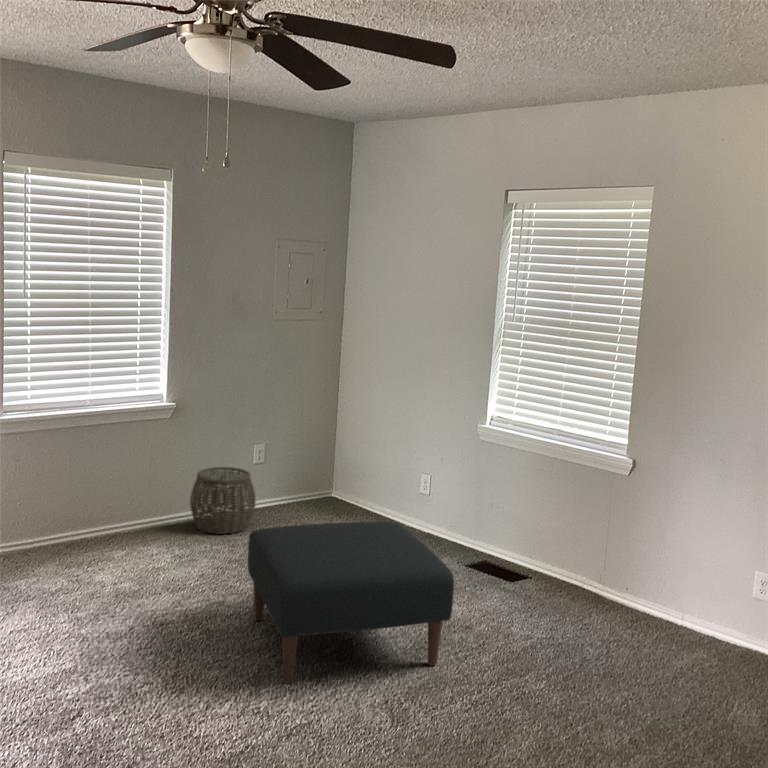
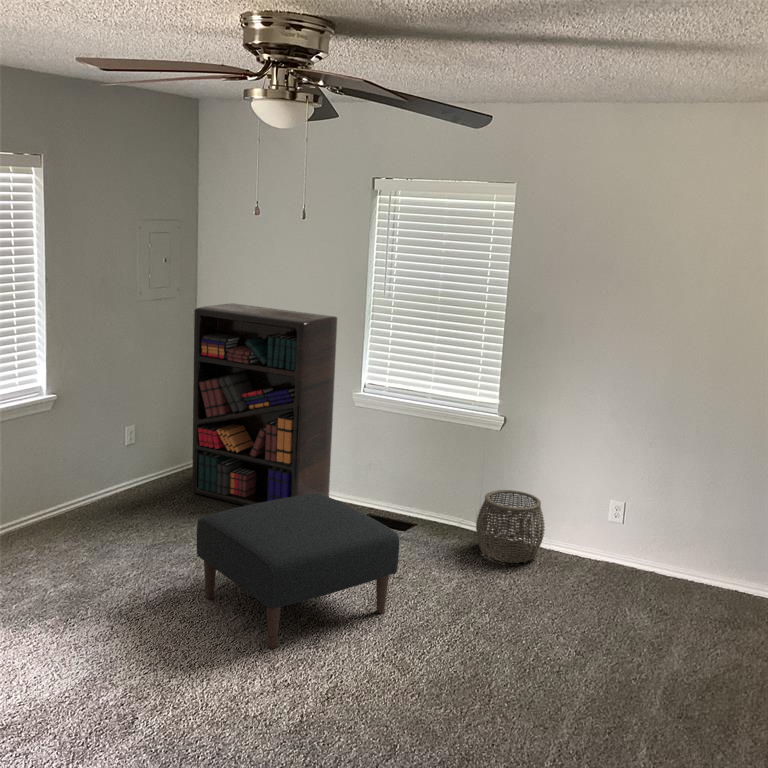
bookshelf: none [311,326,463,553] -> present [192,303,337,506]
woven basket: present [190,467,256,534] -> present [476,490,545,563]

